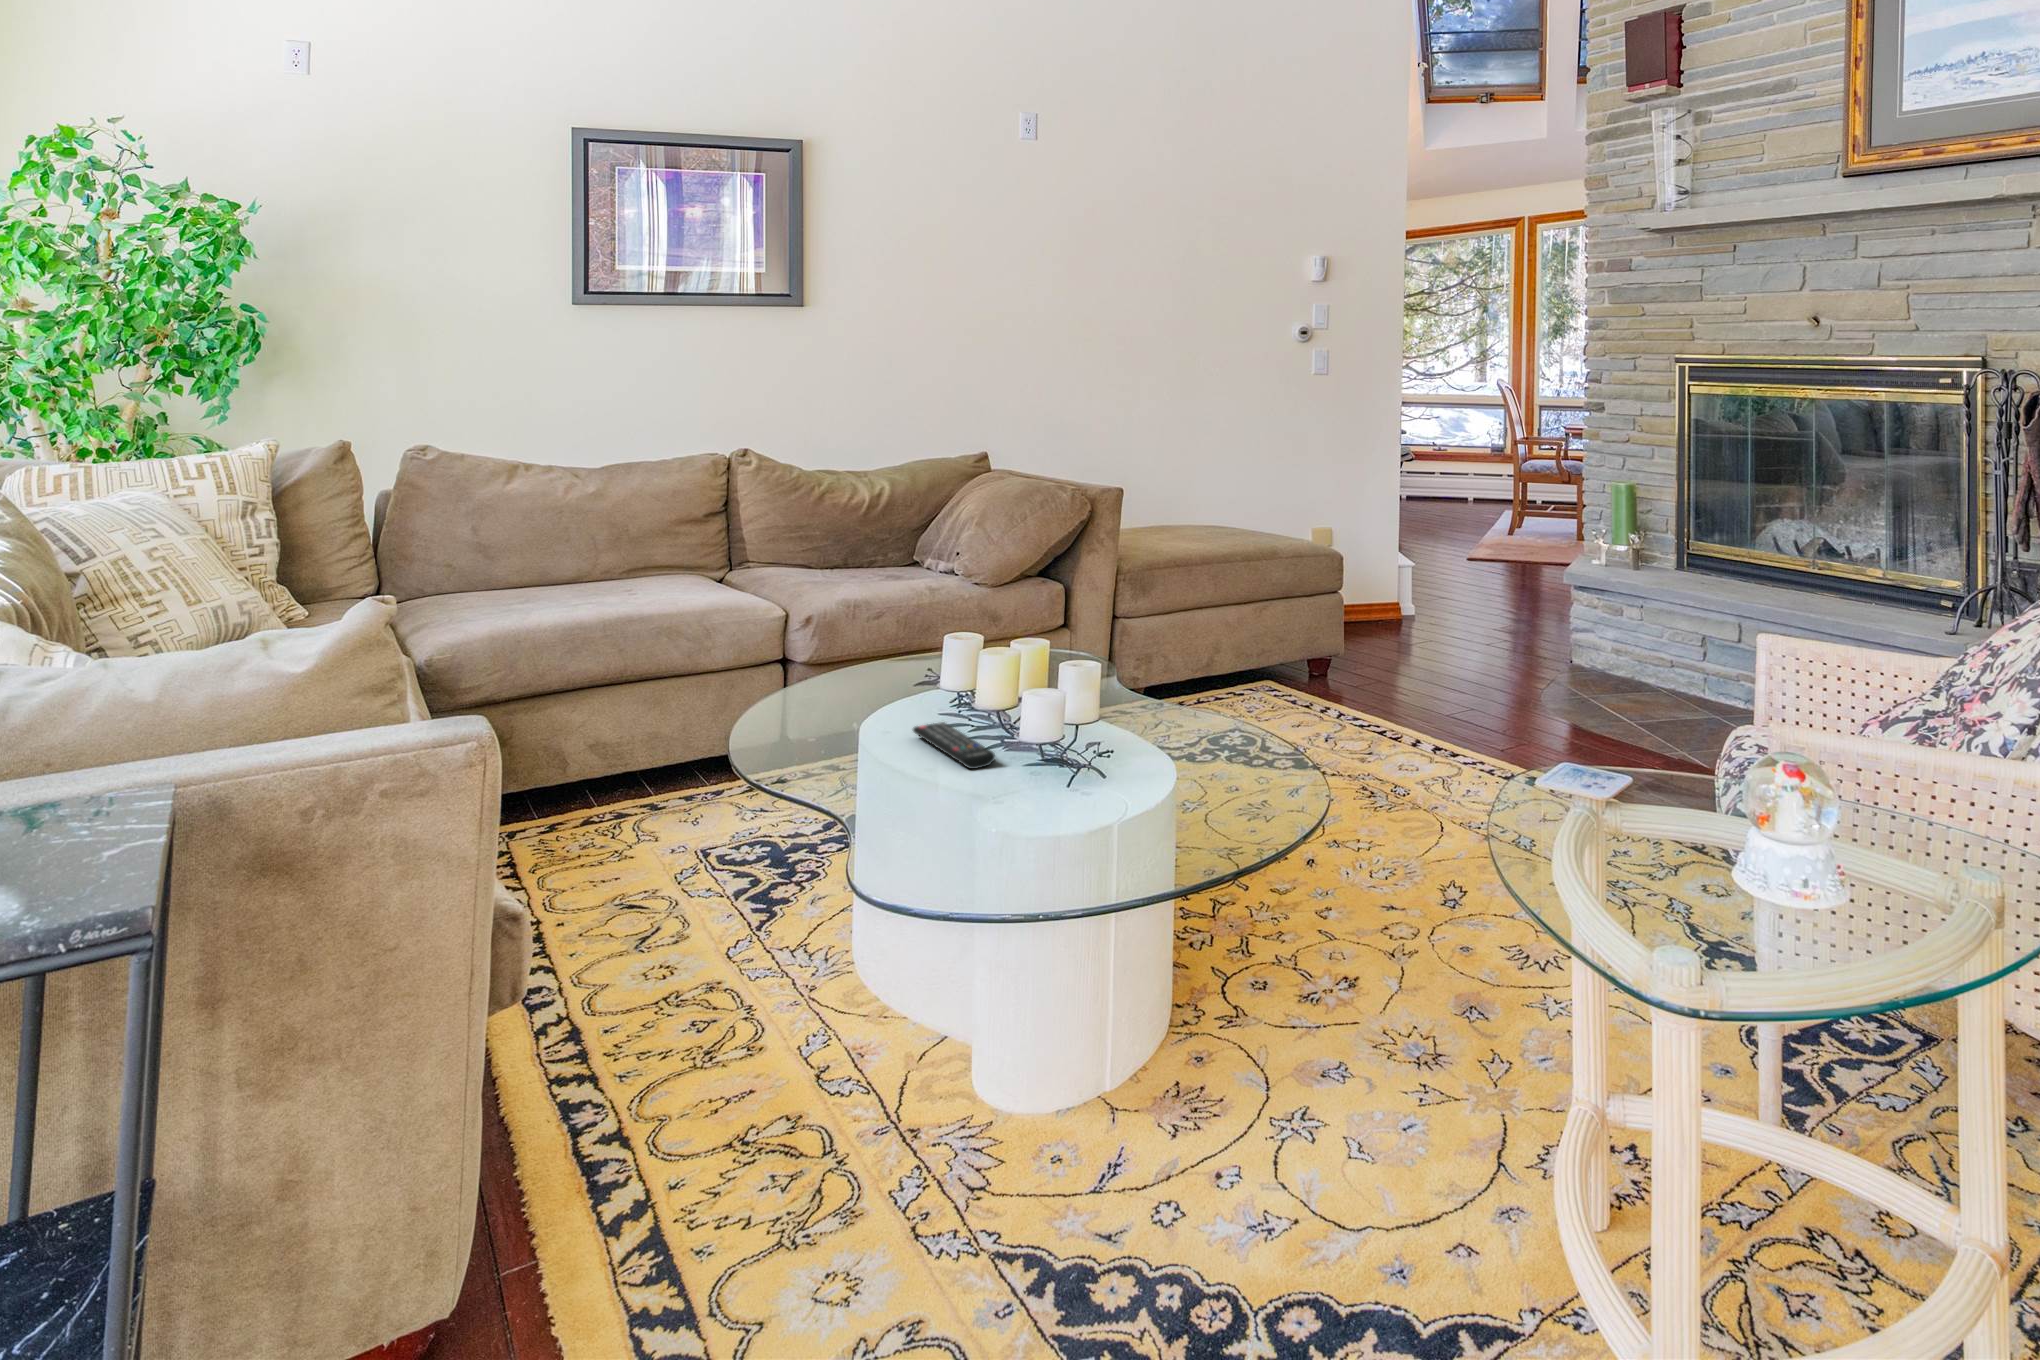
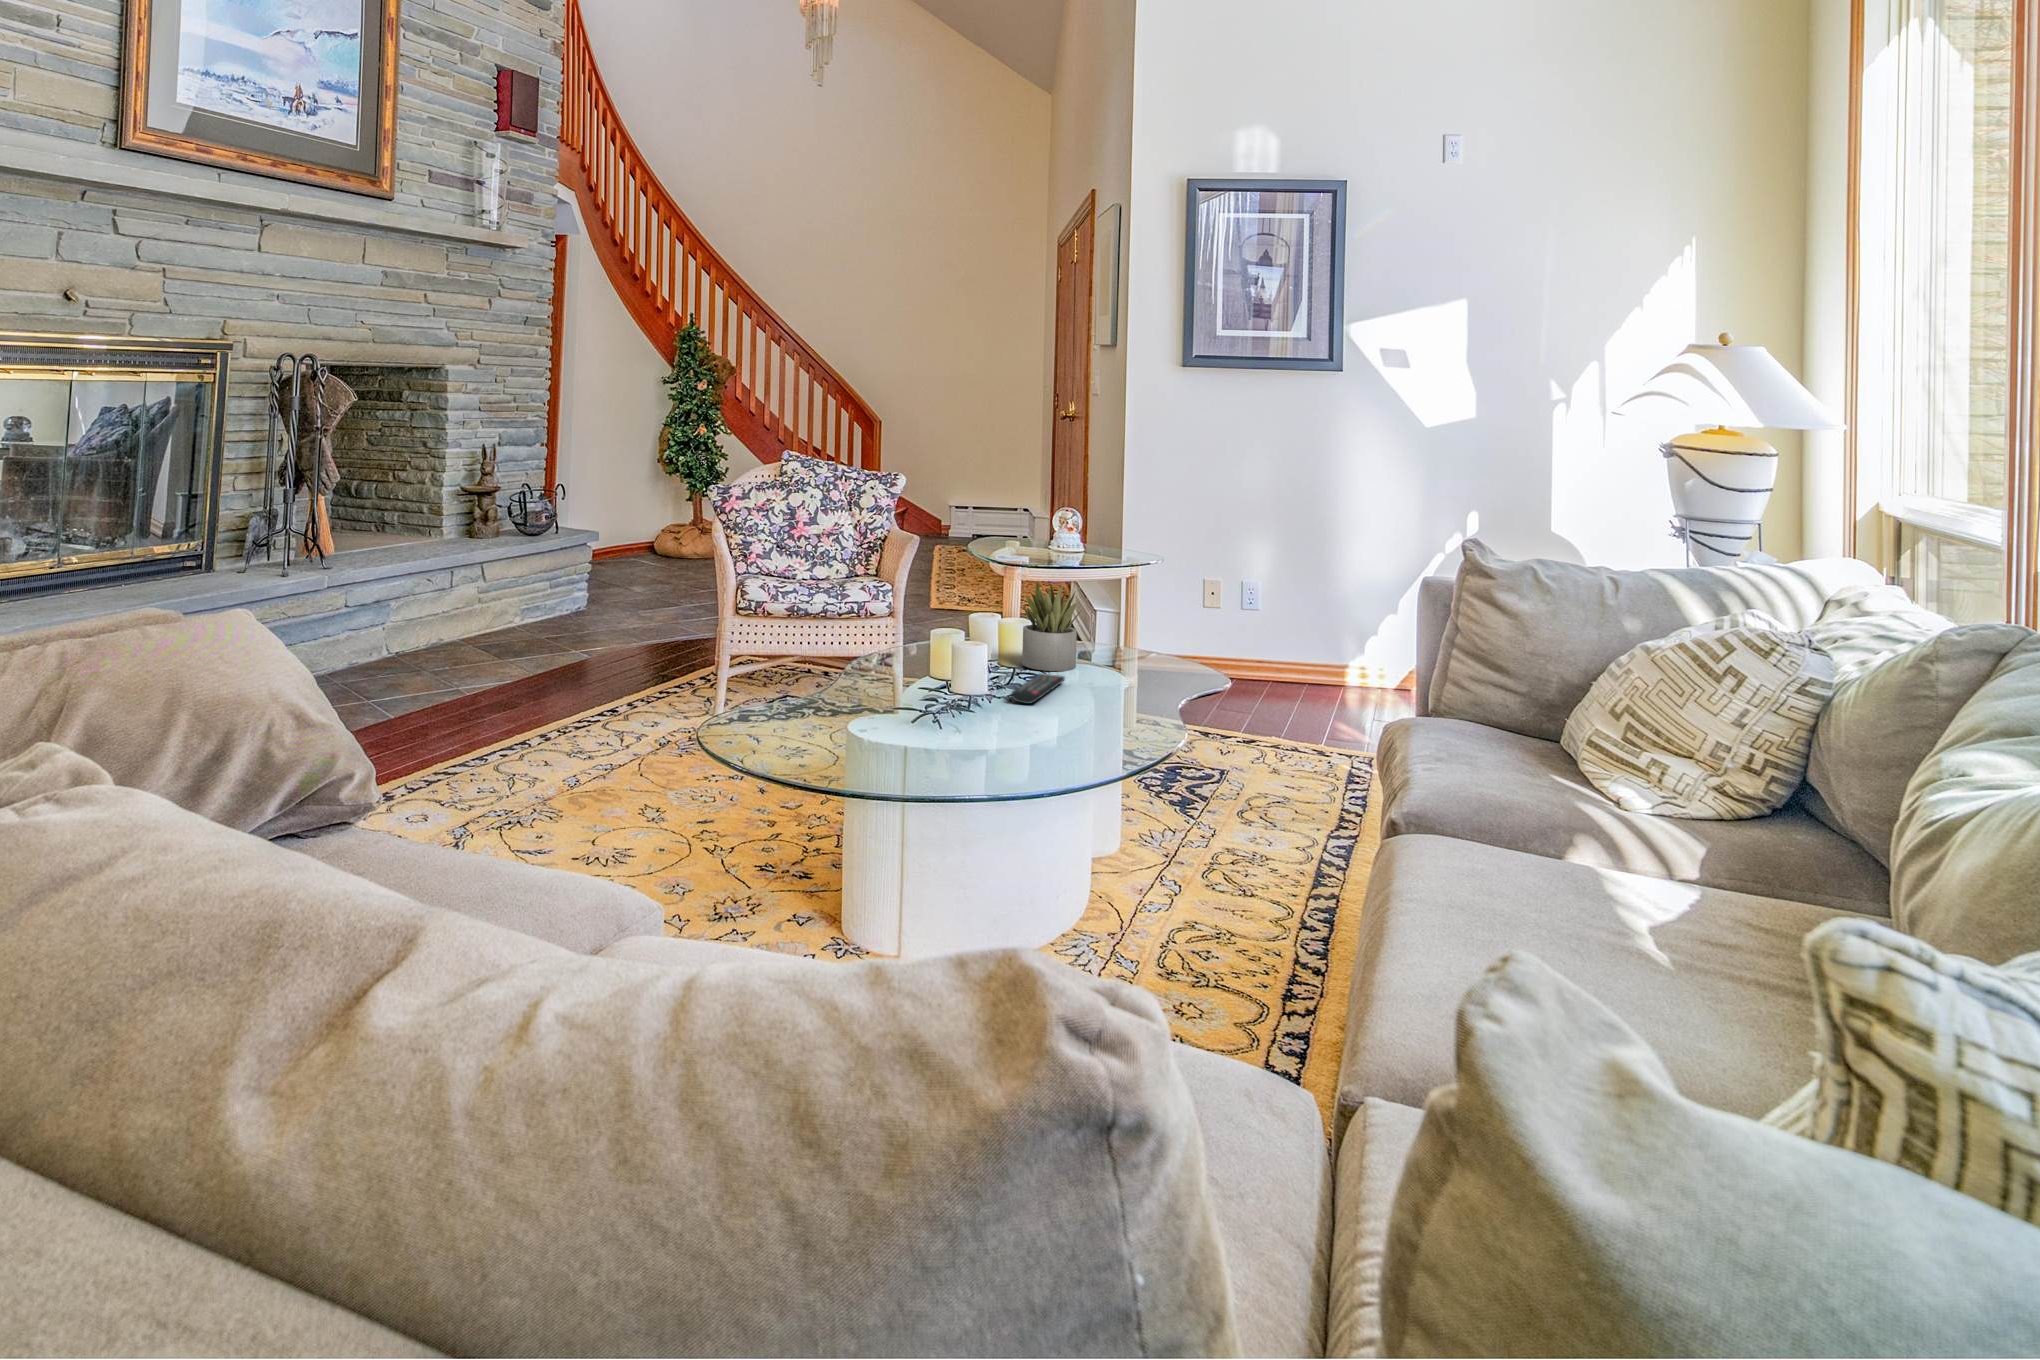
succulent plant: none [1013,664,1110,804] -> present [1022,581,1080,671]

